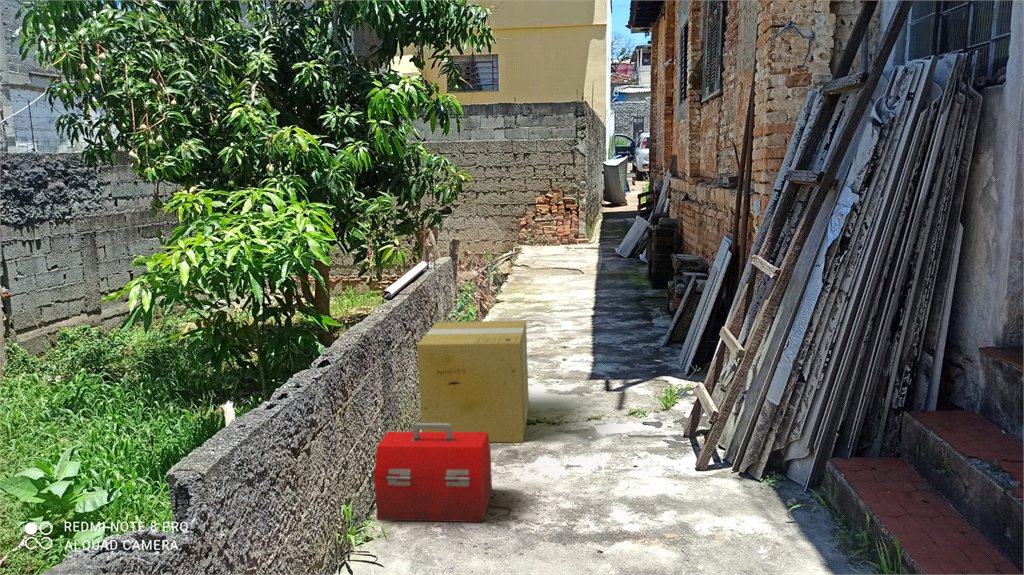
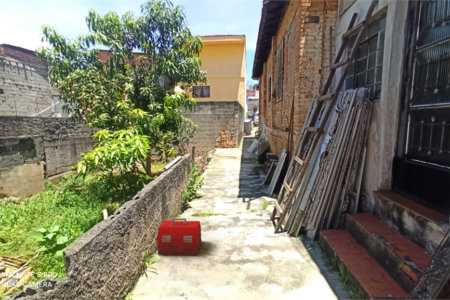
cardboard box: present [417,321,529,442] -> none [176,178,216,222]

